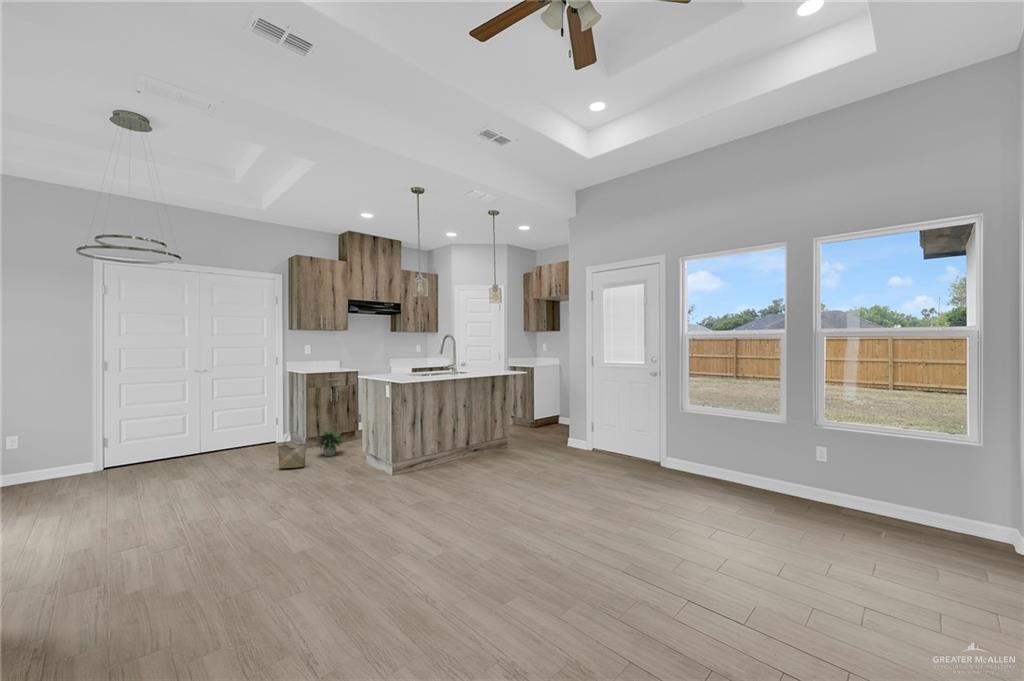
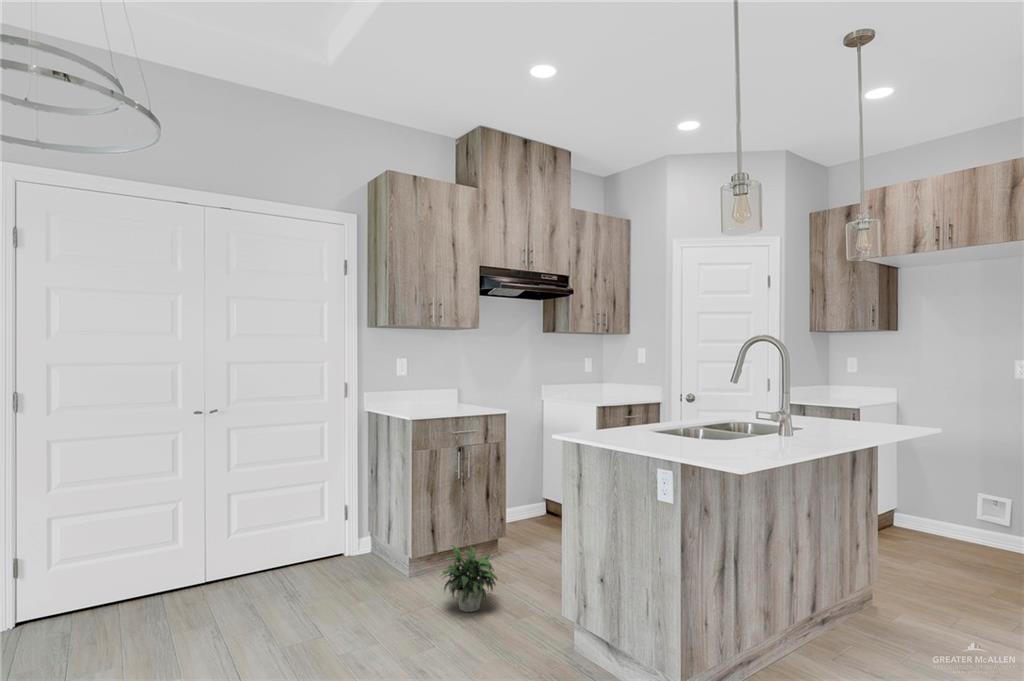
woven basket: present [278,432,307,469] -> none [373,565,436,660]

